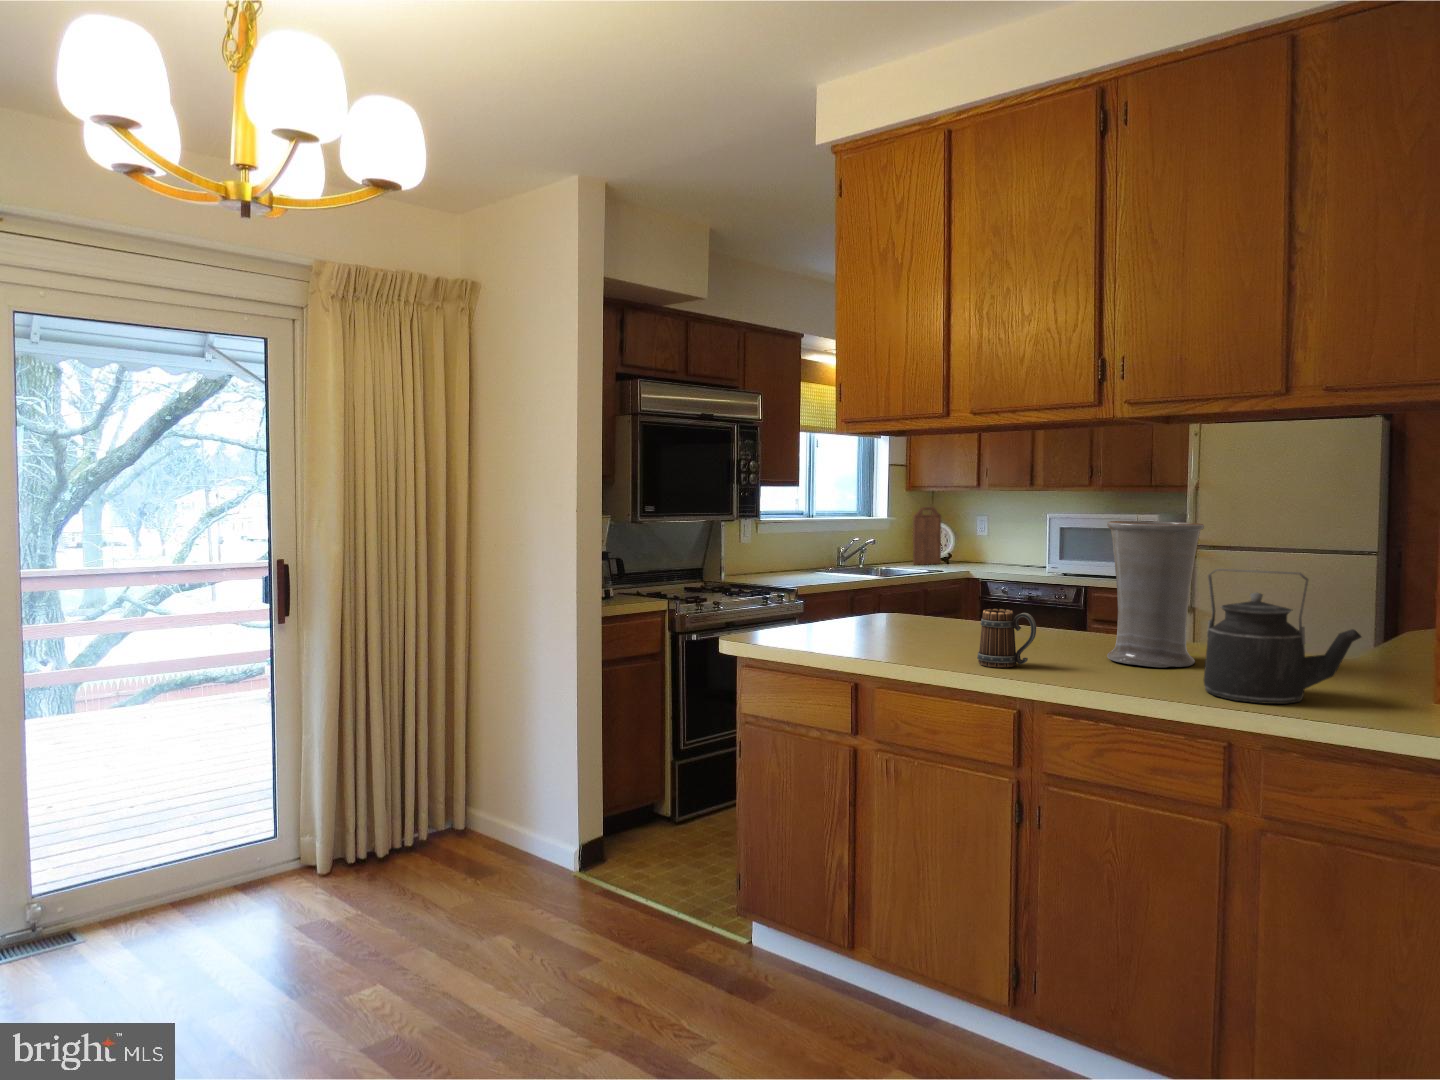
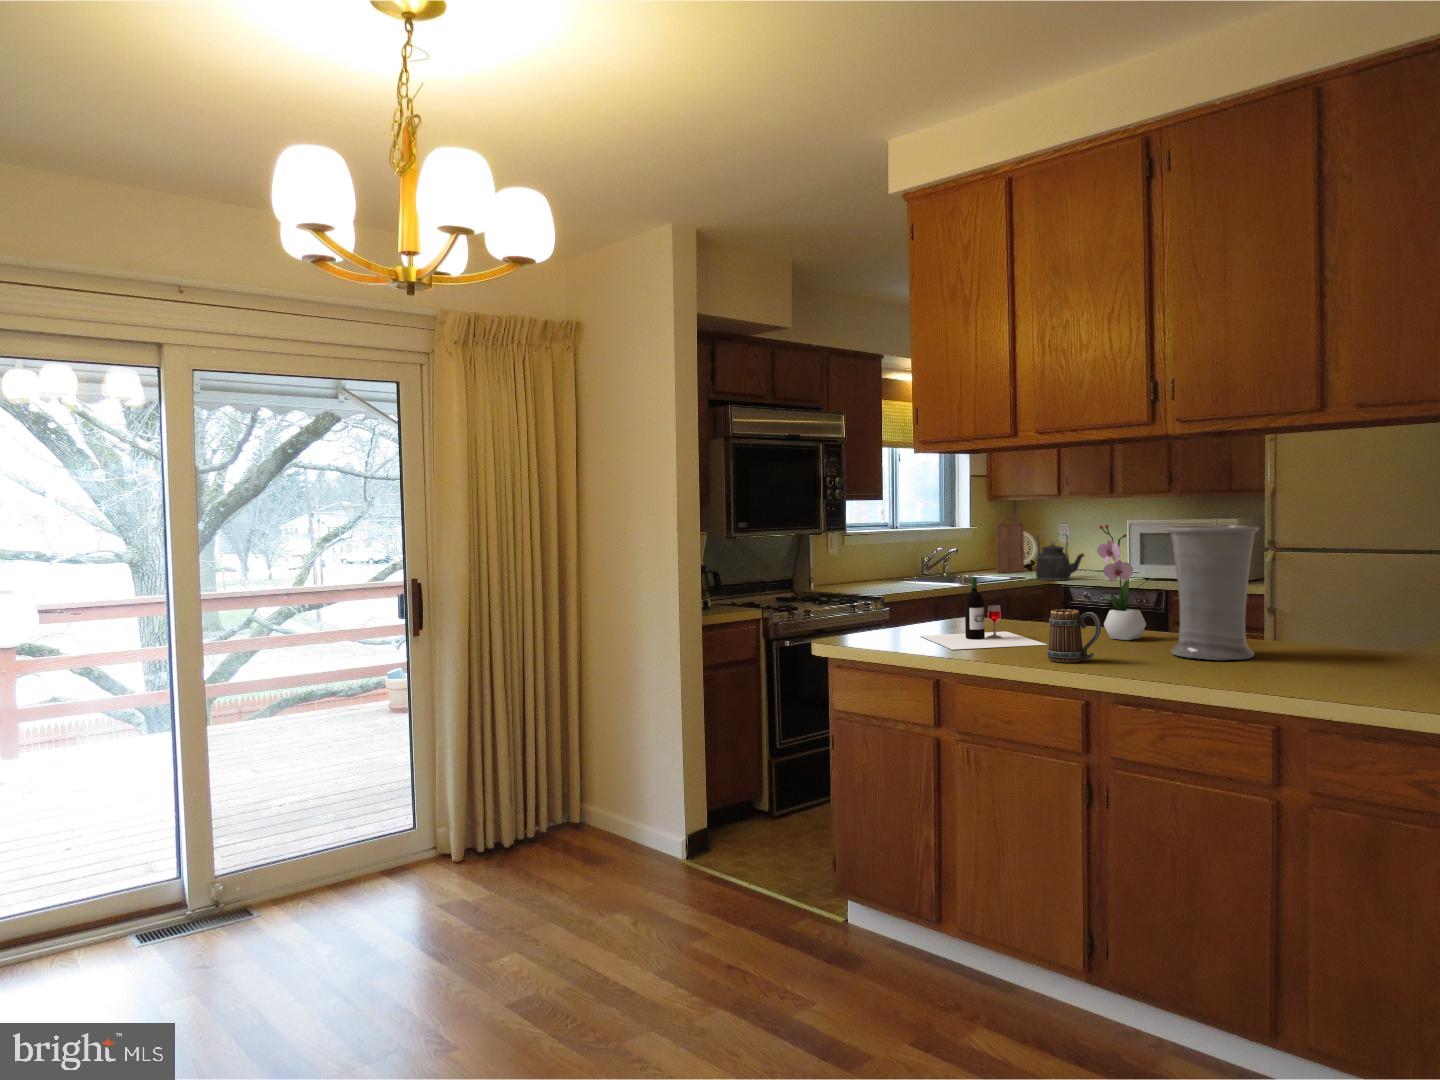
flower arrangement: none [1030,518,1085,642] -> present [1097,525,1150,640]
kettle: present [1204,569,1361,704] -> present [1036,534,1084,581]
wine bottle: none [838,571,976,650] -> present [921,577,1047,650]

